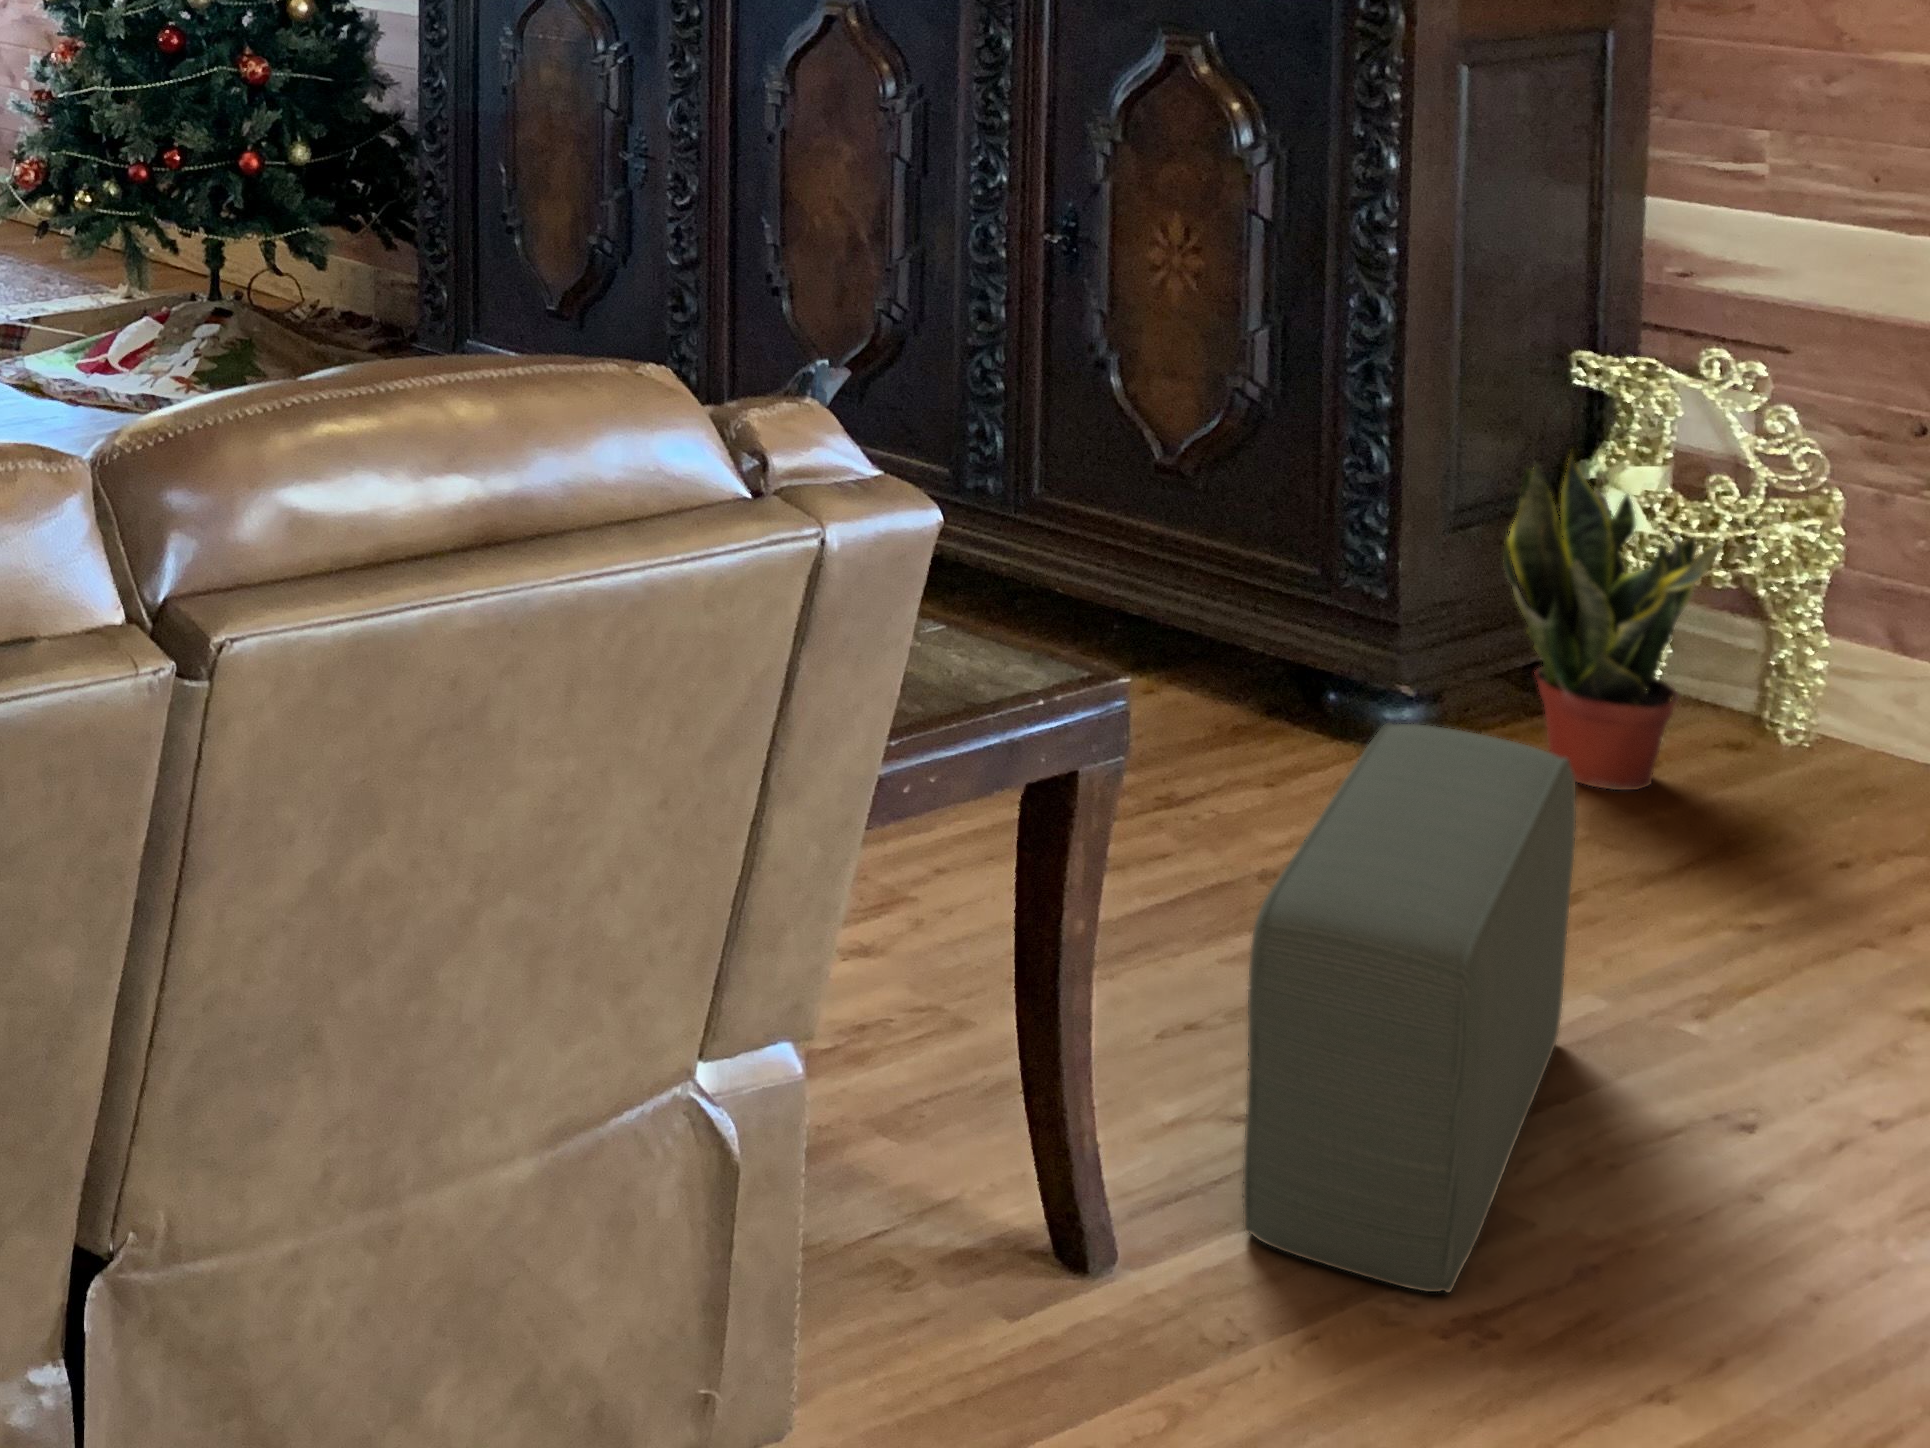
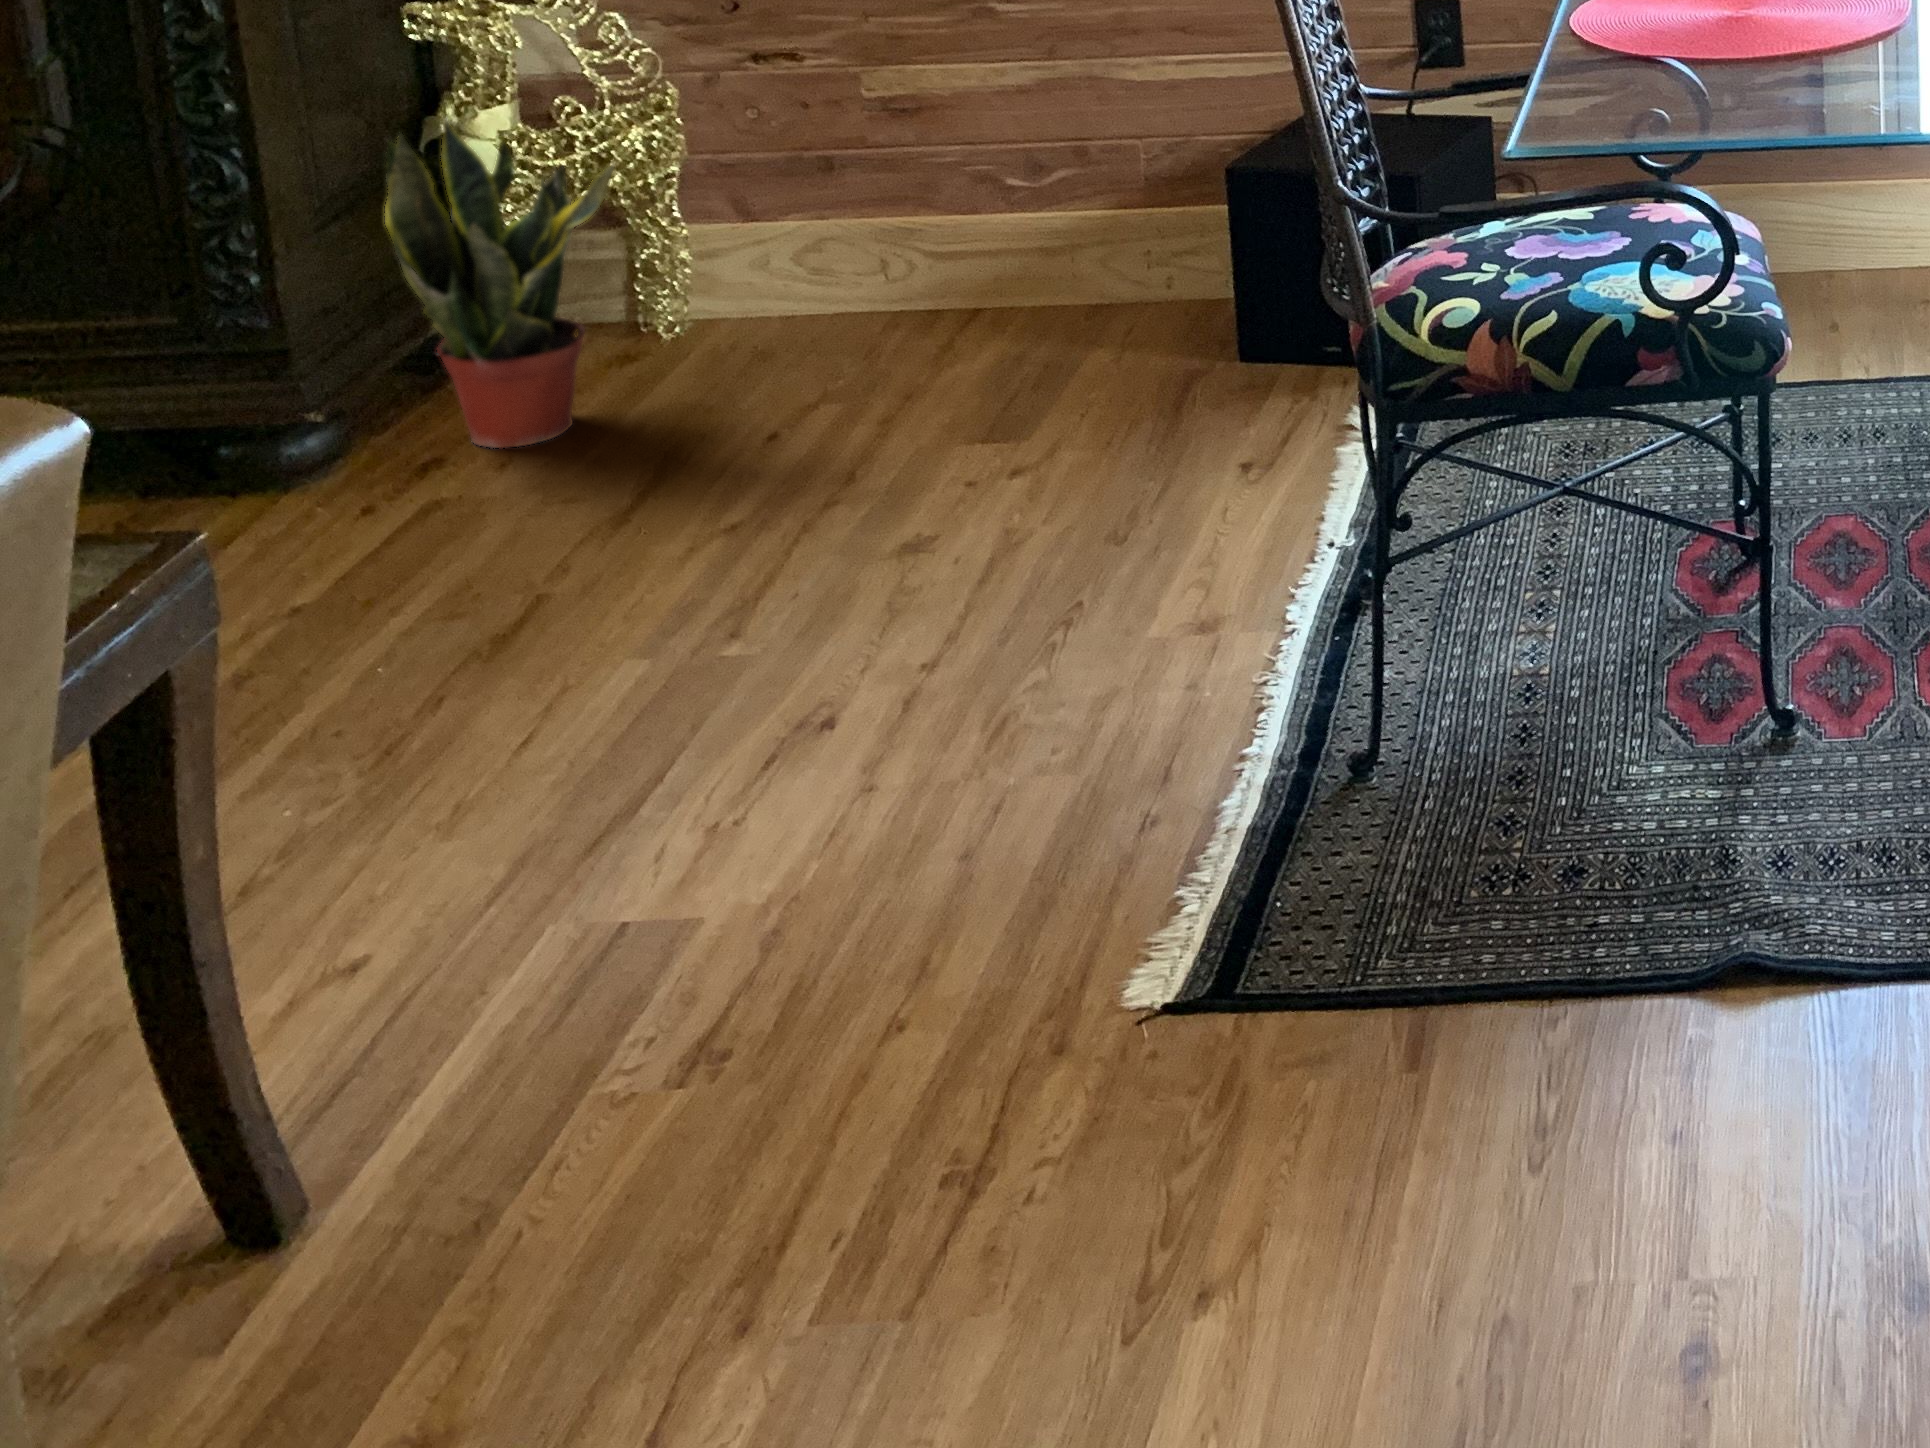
pouf: present [1243,723,1576,1292] -> none [365,436,652,1082]

